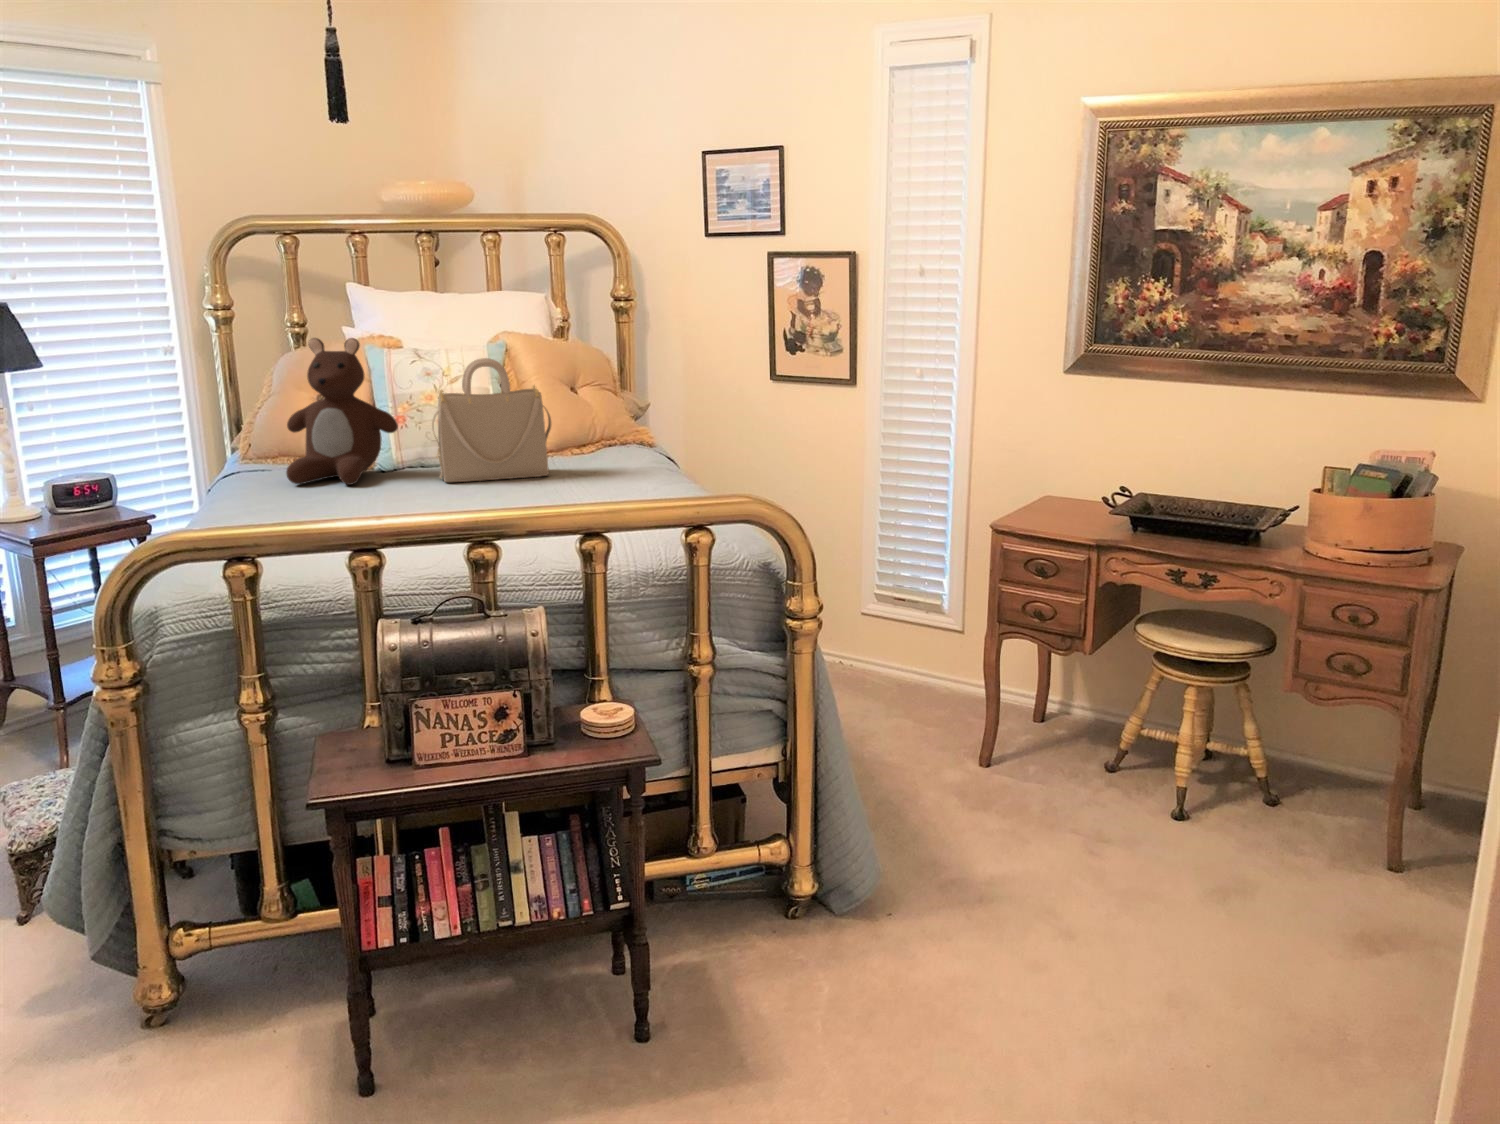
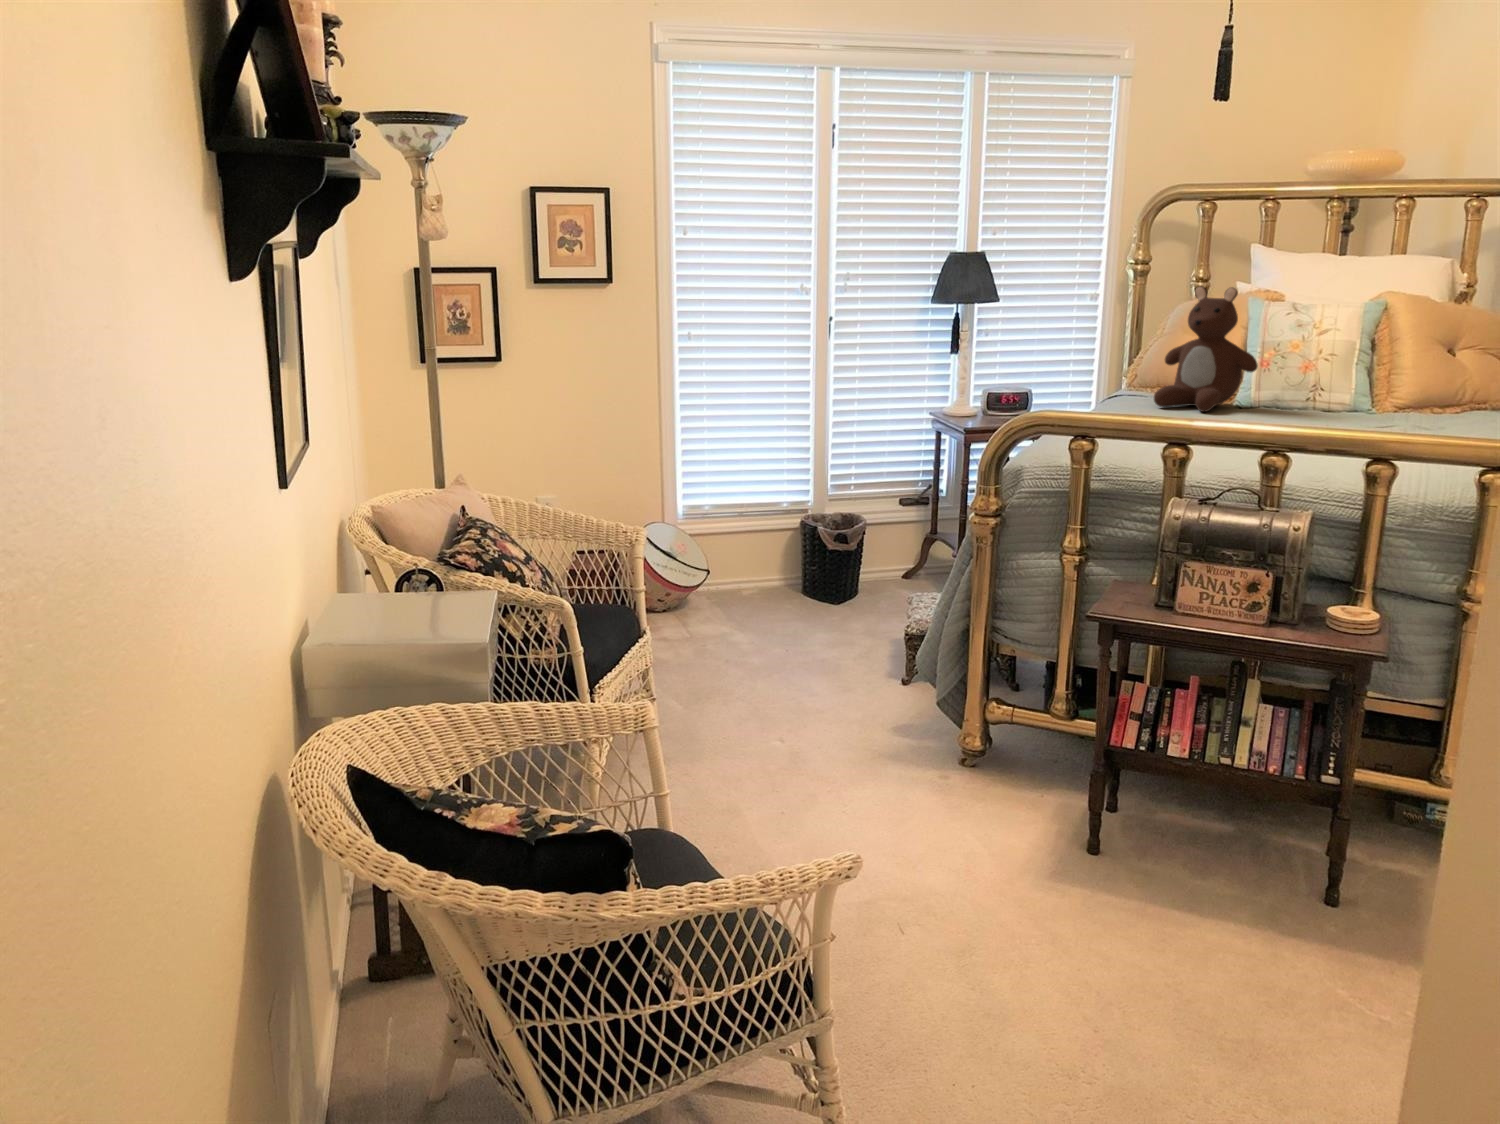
handbag: present [432,358,551,482] -> none [1284,310,1405,424]

